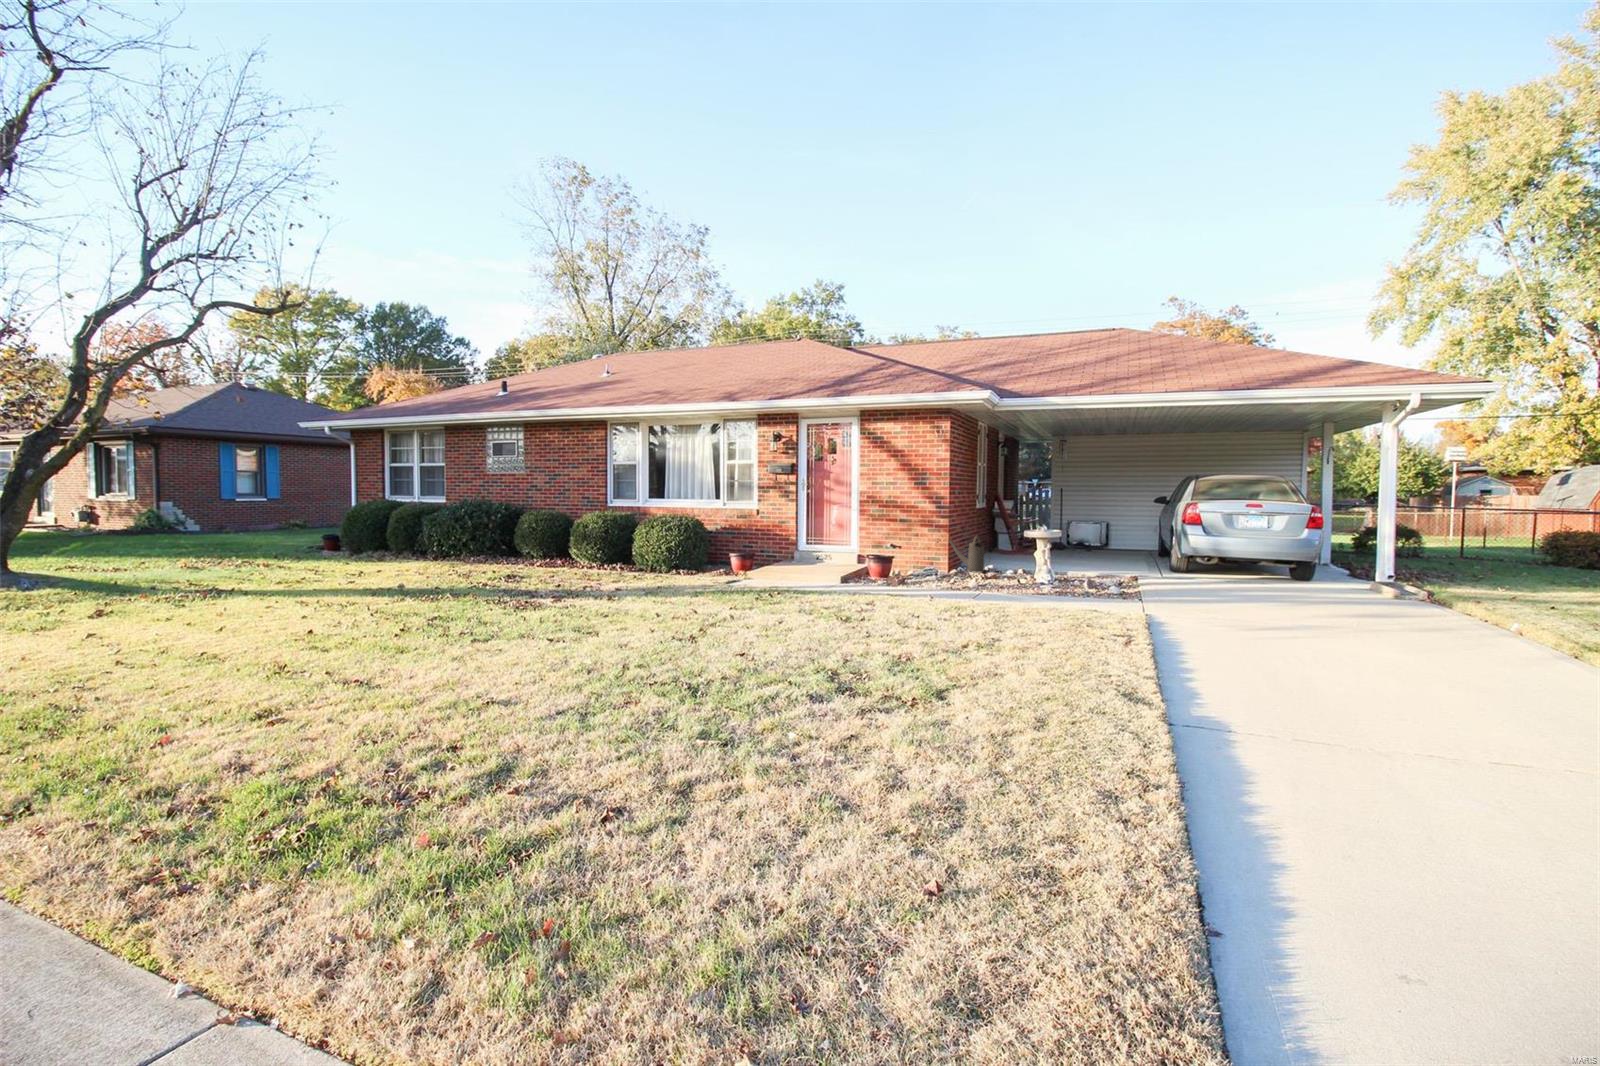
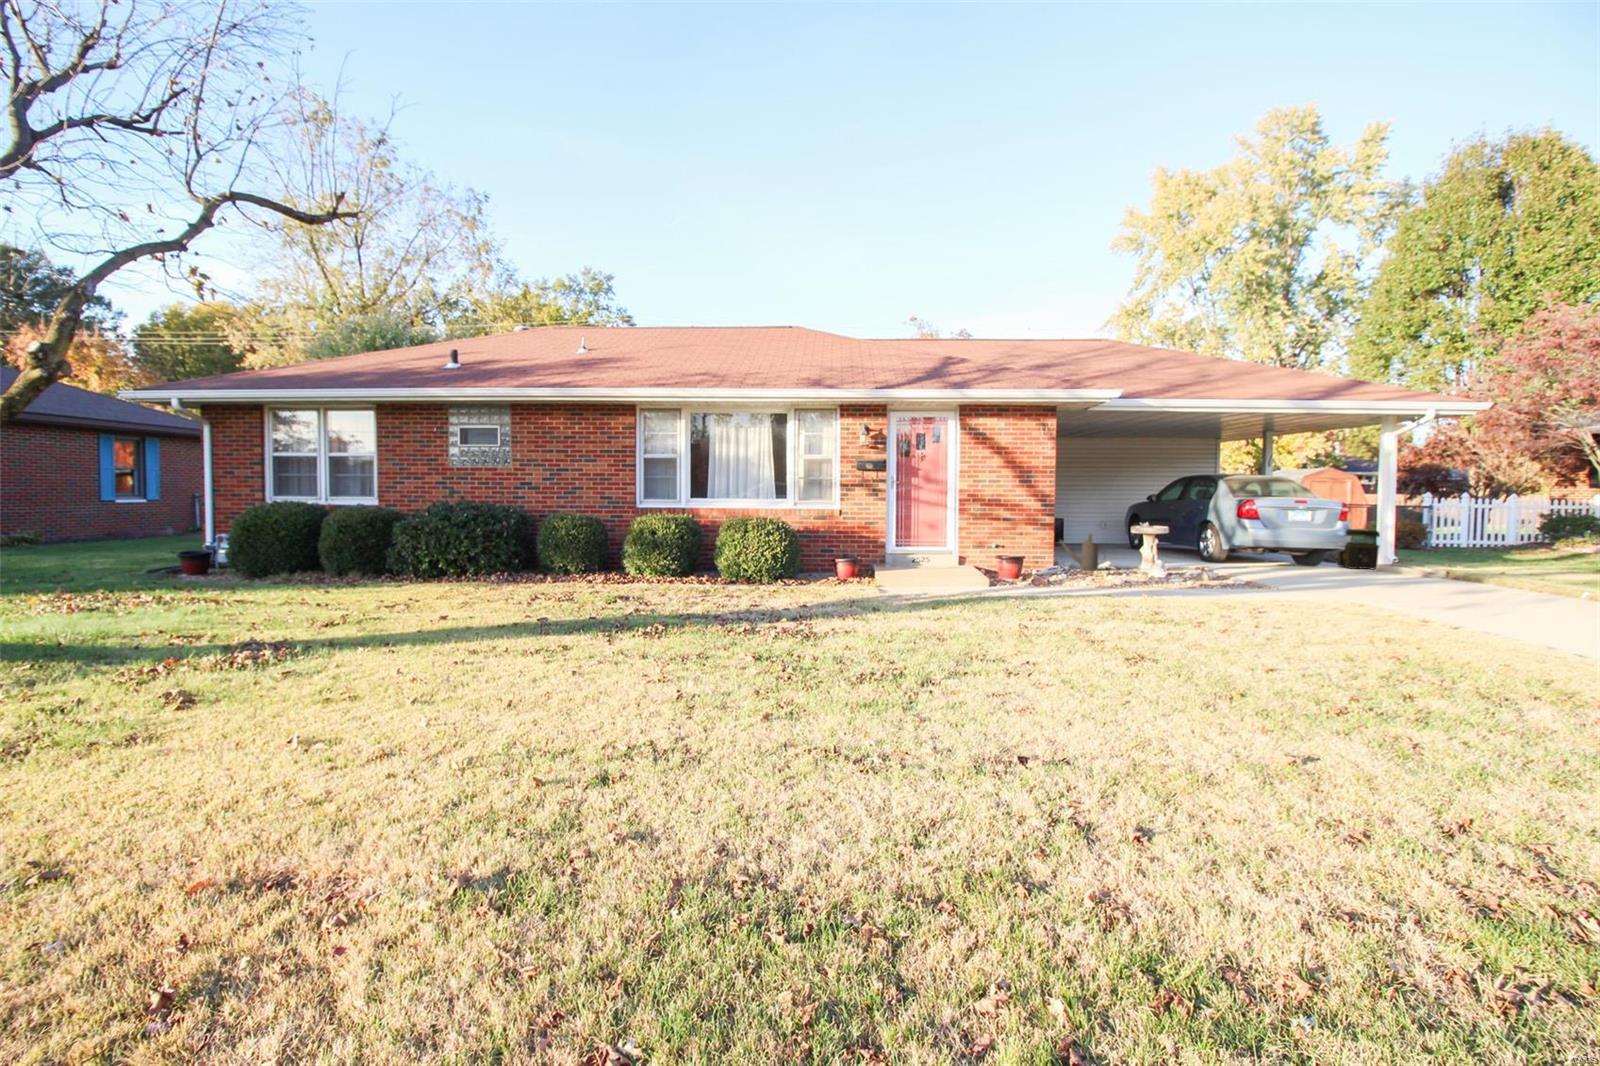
toolbox: none [1336,535,1379,584] -> present [1337,529,1380,569]

